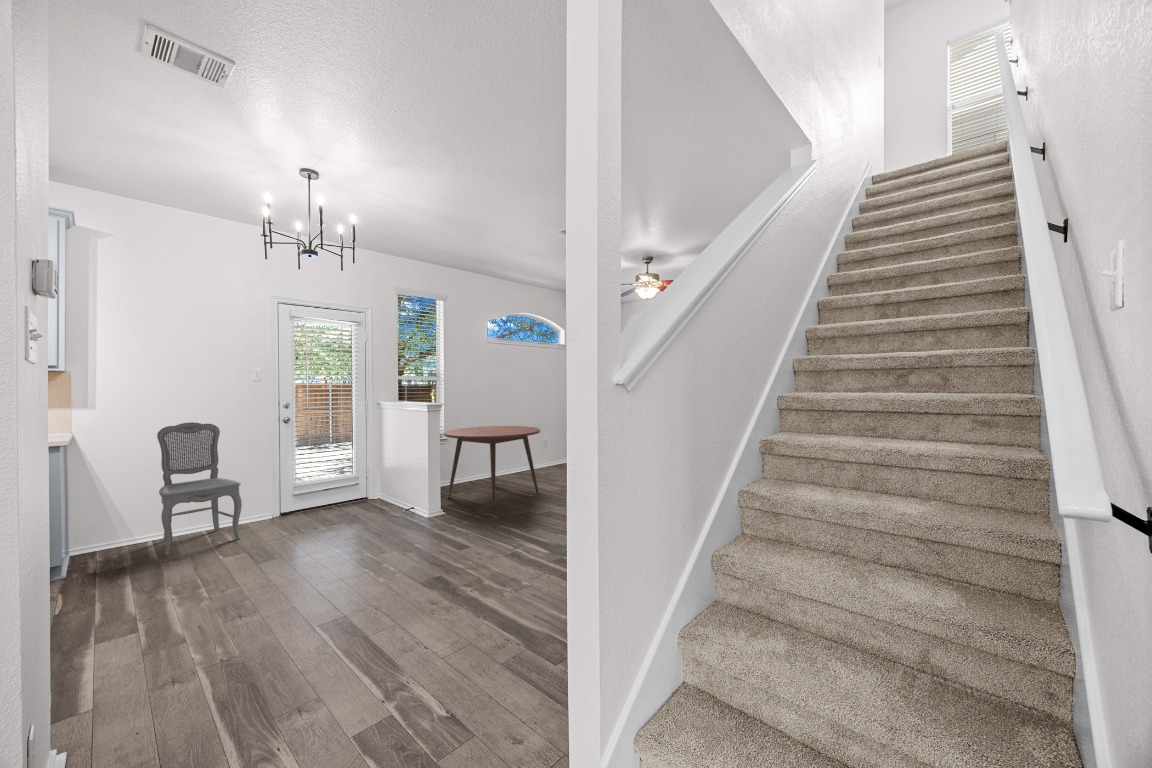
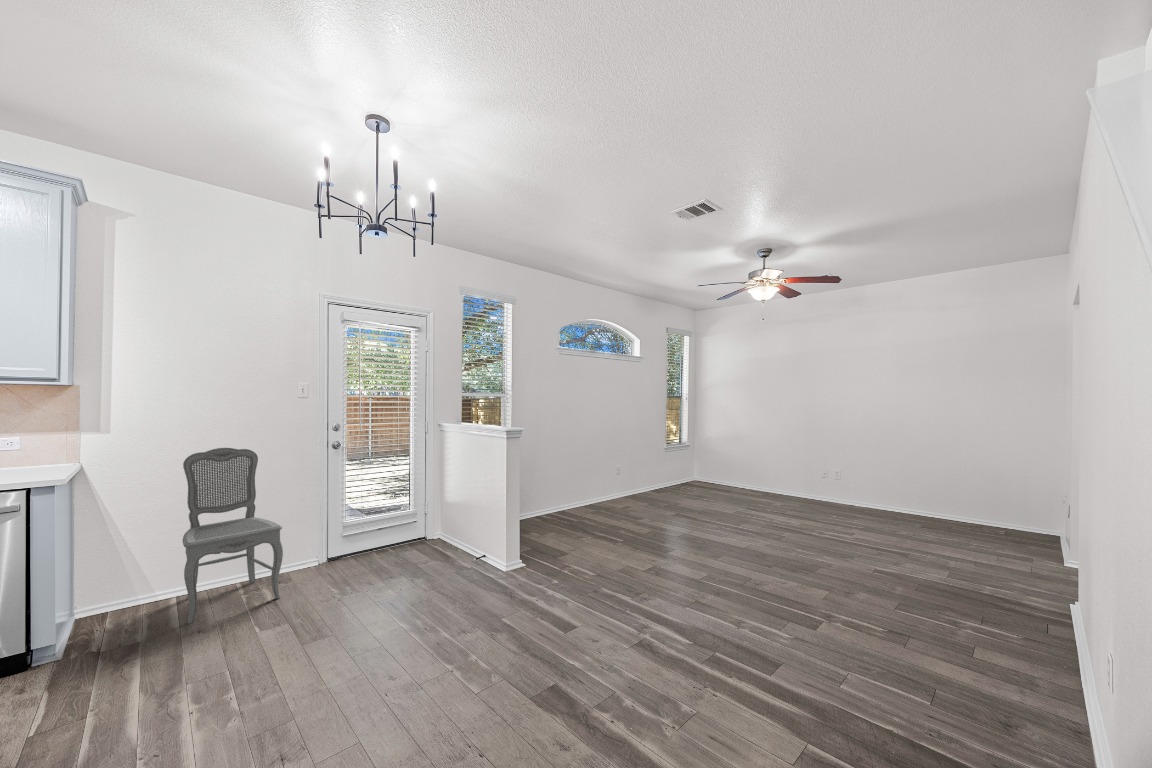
dining table: present [444,426,540,507] -> none [519,450,635,556]

